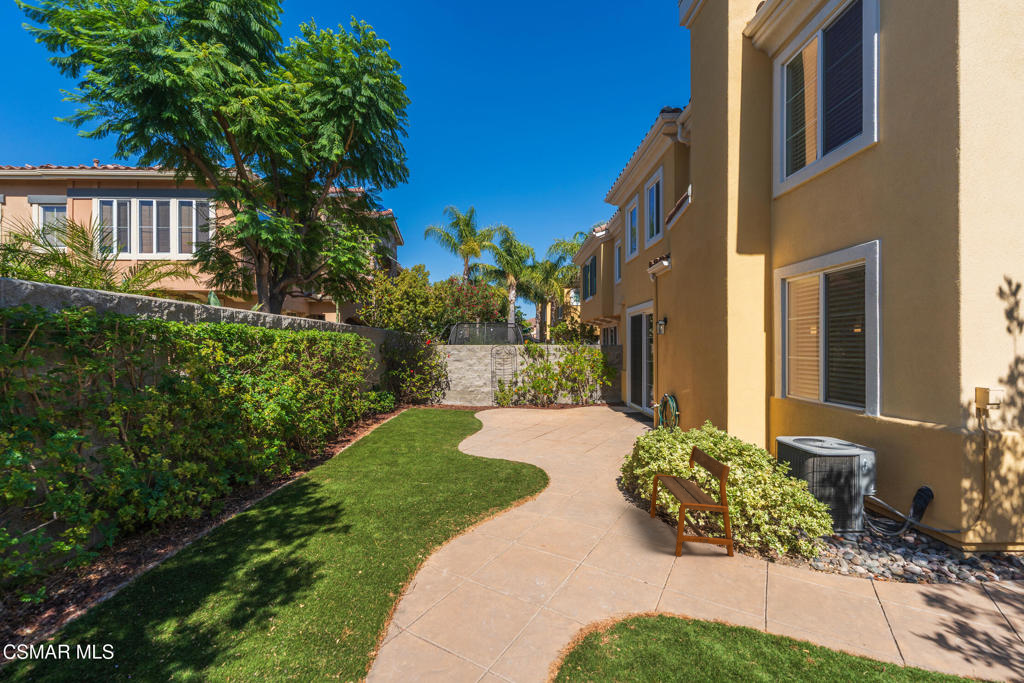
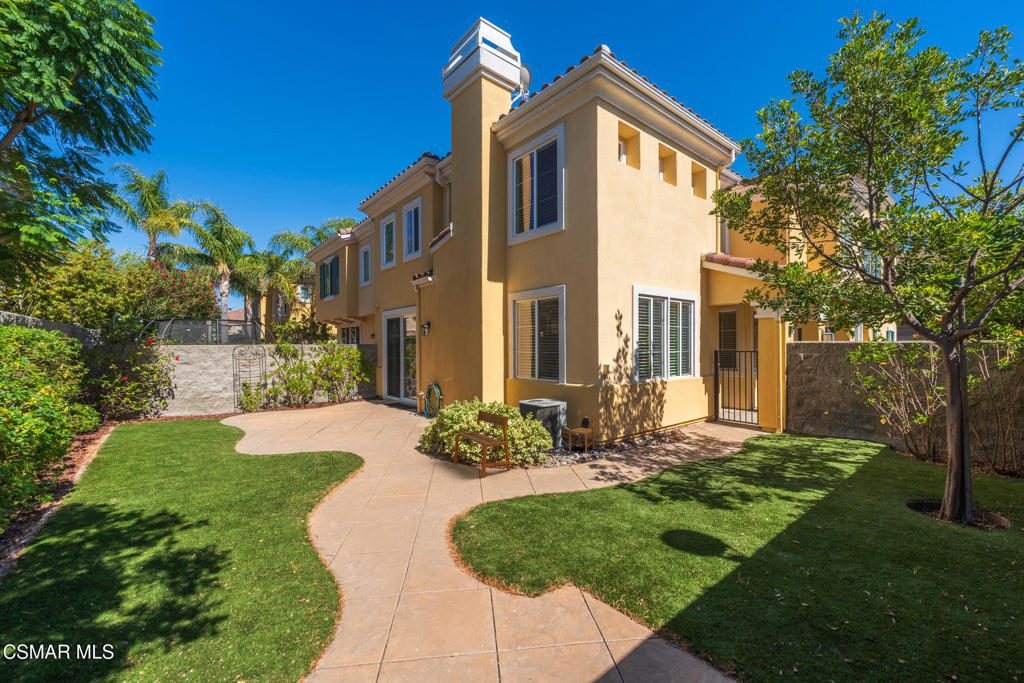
chair: none [883,469,956,567] -> present [569,409,595,454]

